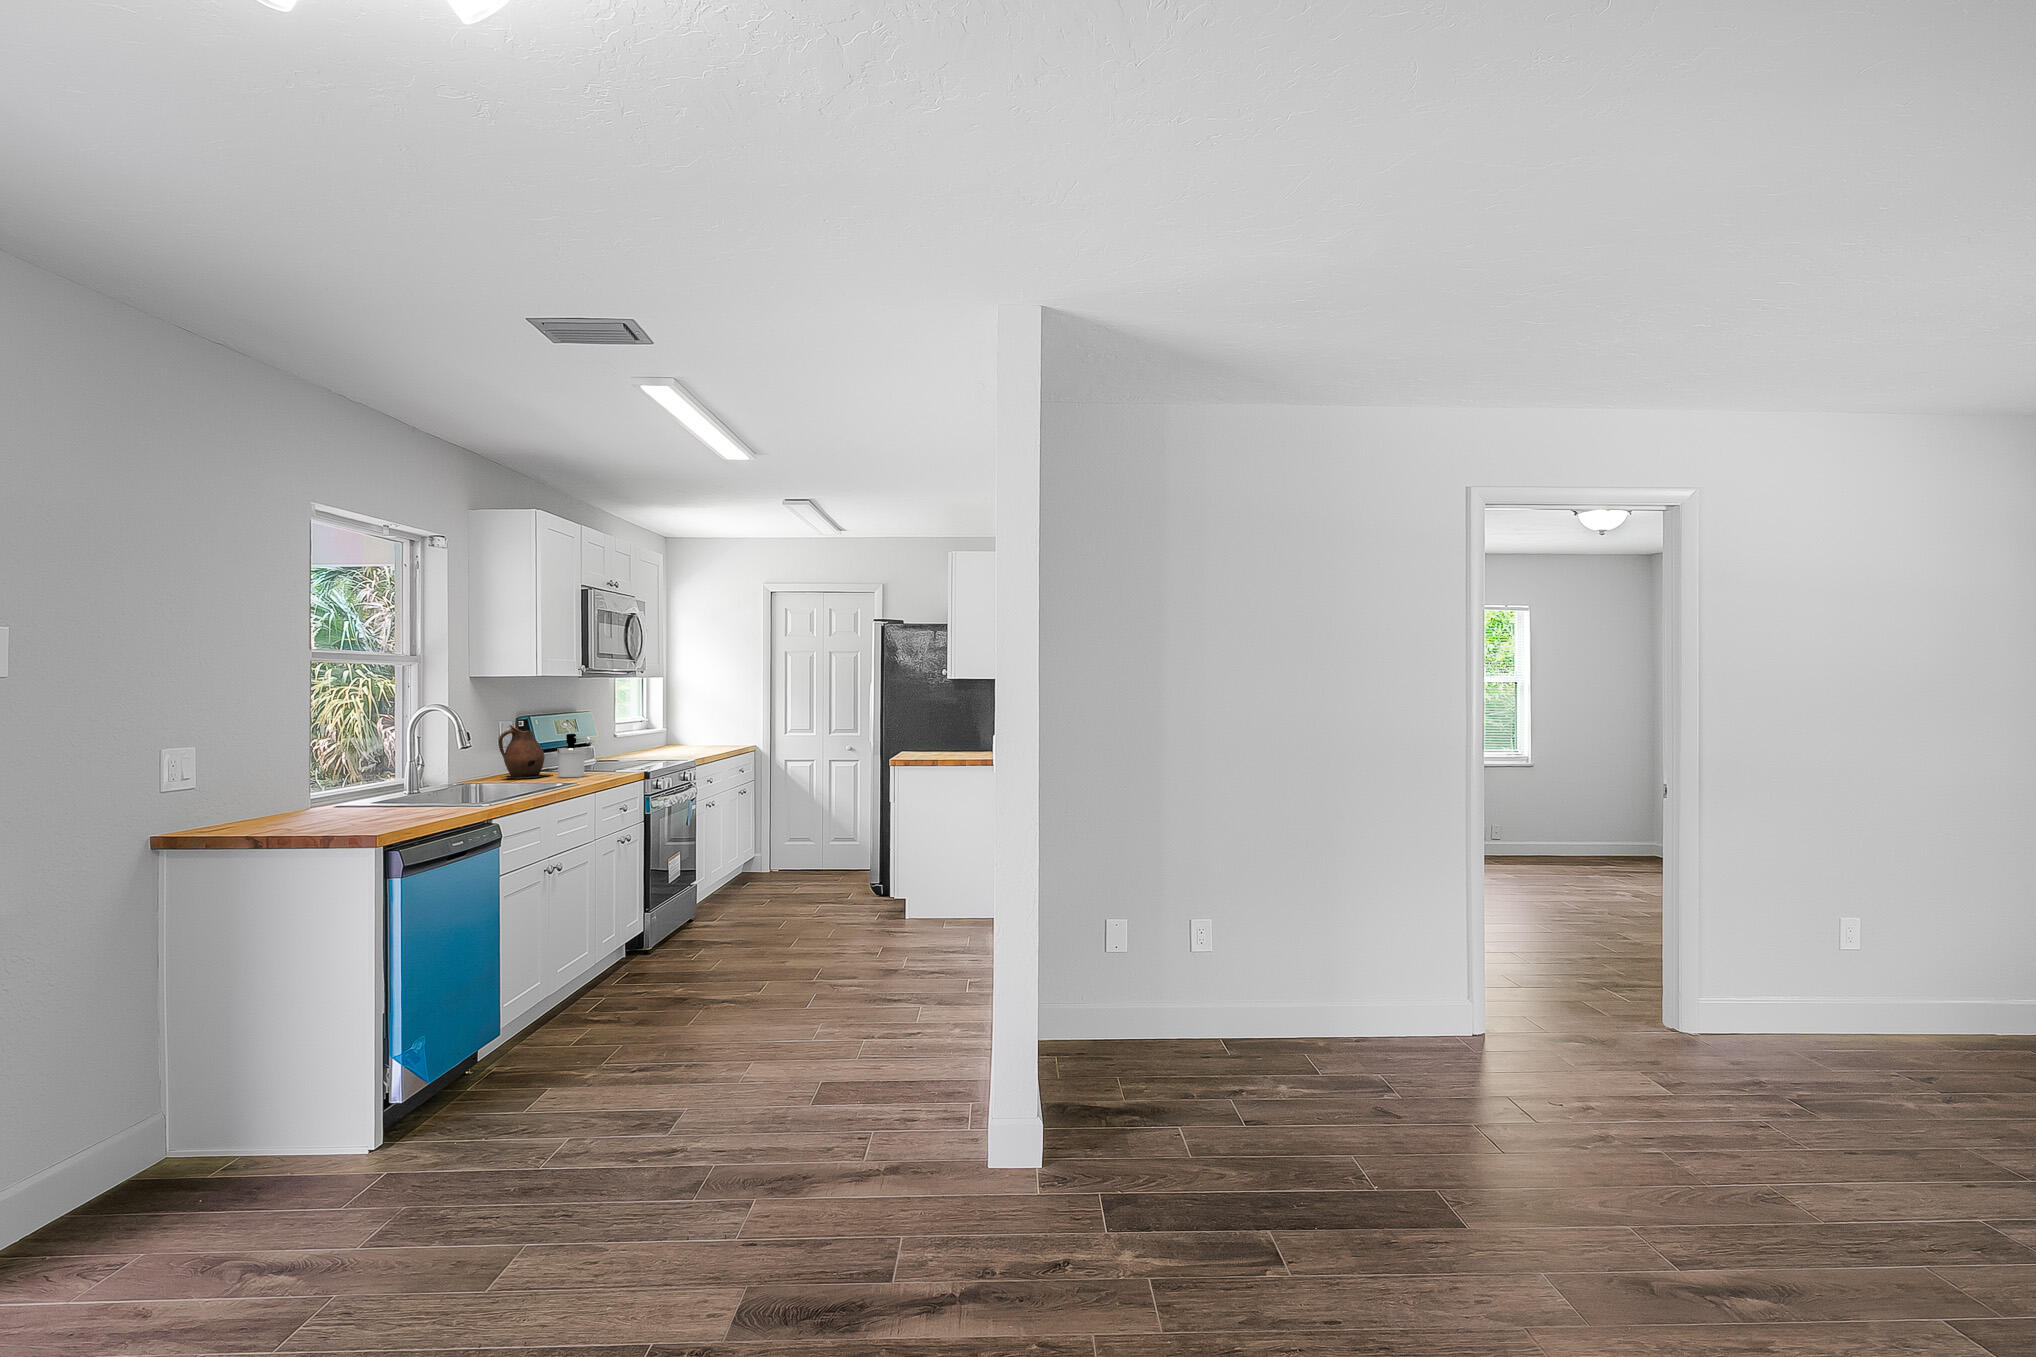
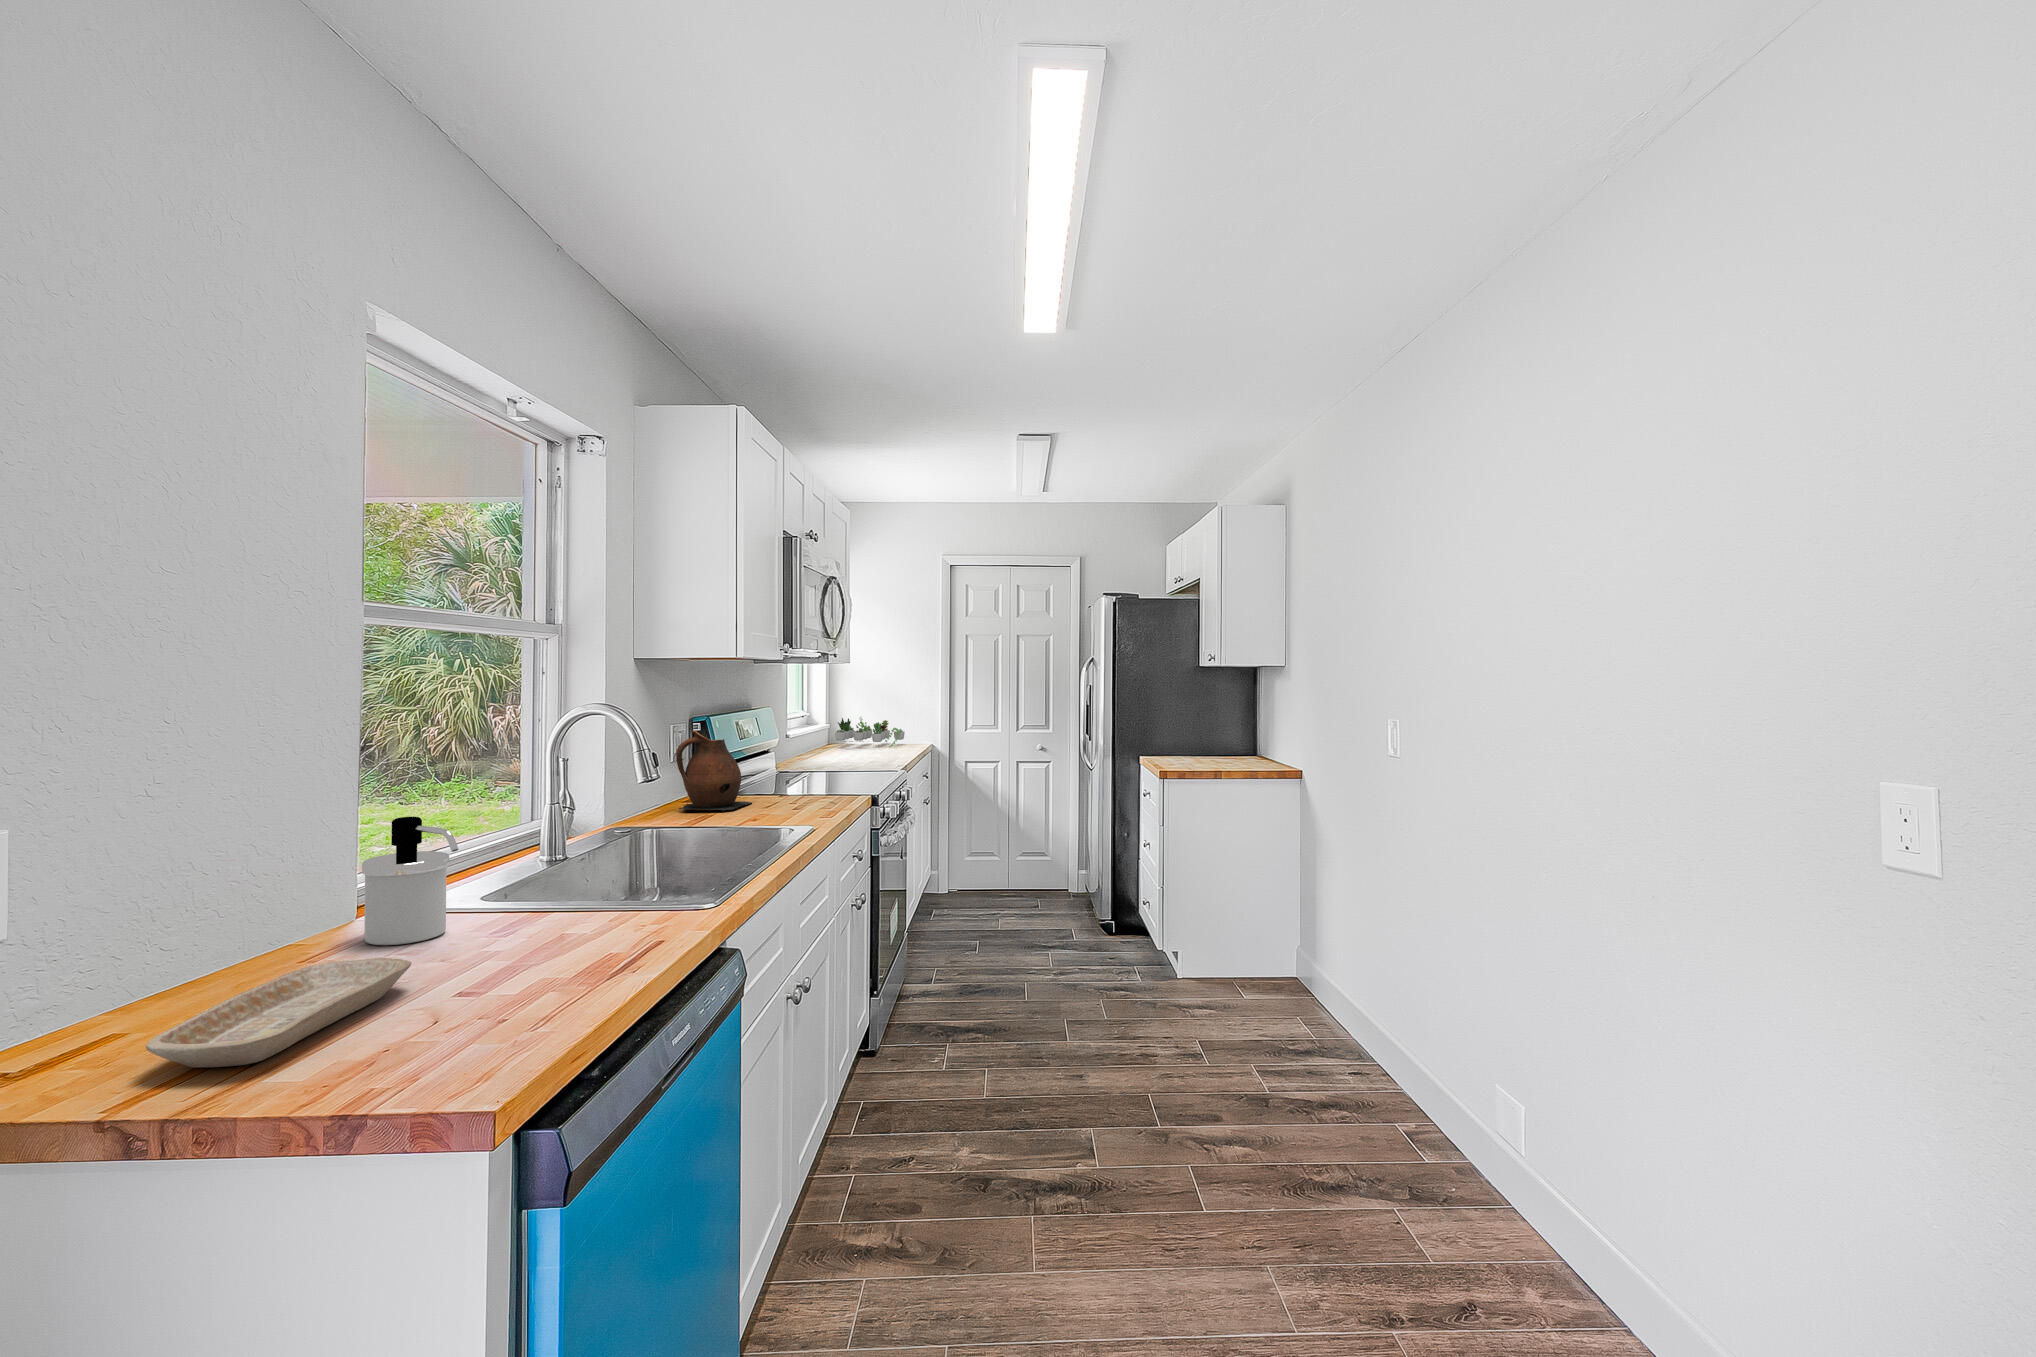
succulent plant: none [663,720,726,747] -> present [835,718,905,747]
soap dispenser: present [557,734,592,777] -> present [362,817,458,945]
tray: none [254,811,343,833] -> present [146,958,412,1068]

